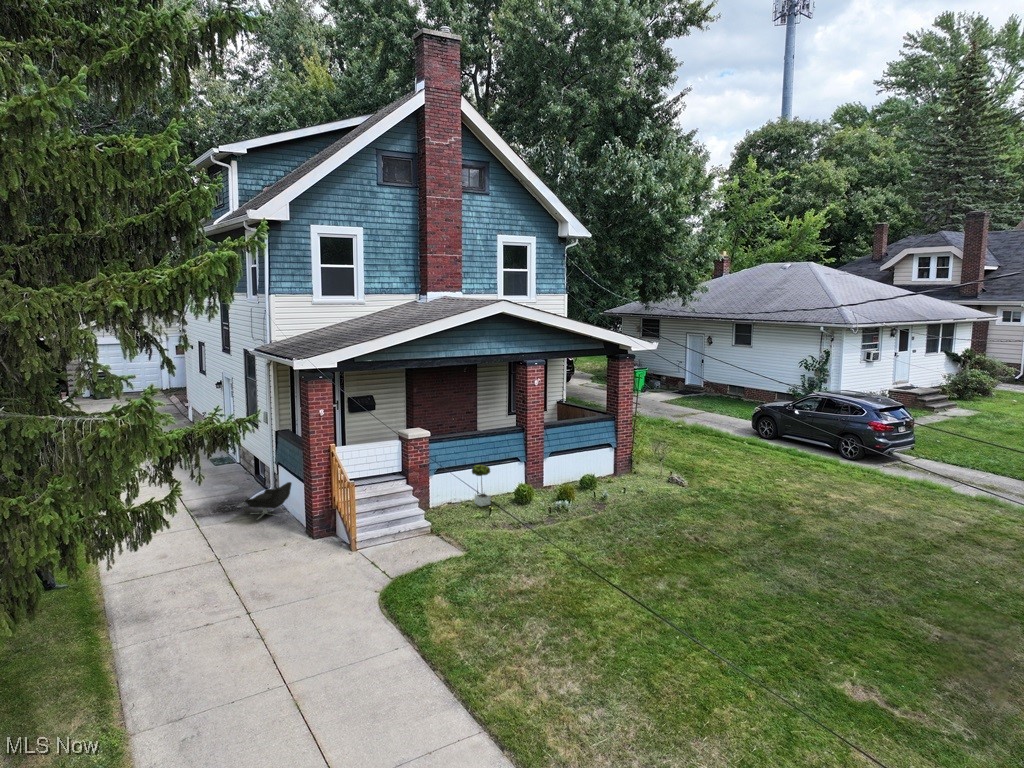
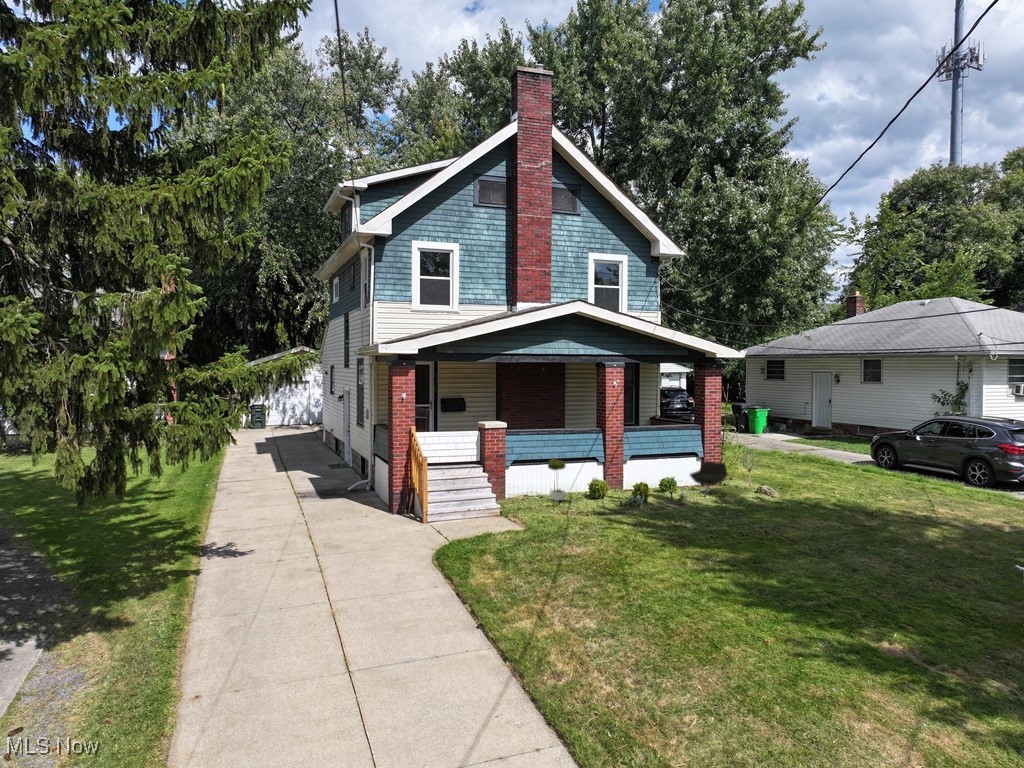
lounge chair: present [245,482,292,519] -> present [690,461,728,492]

